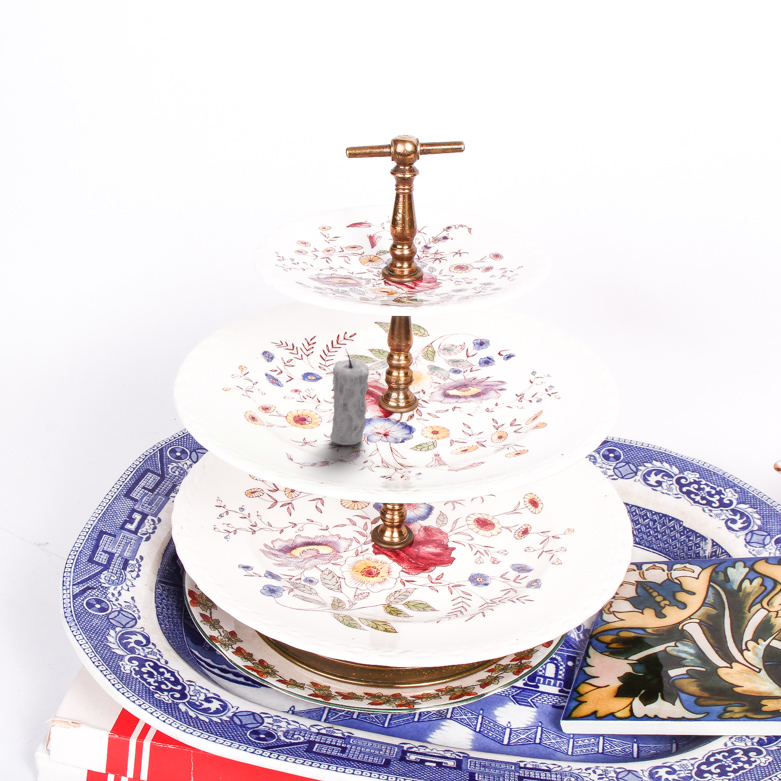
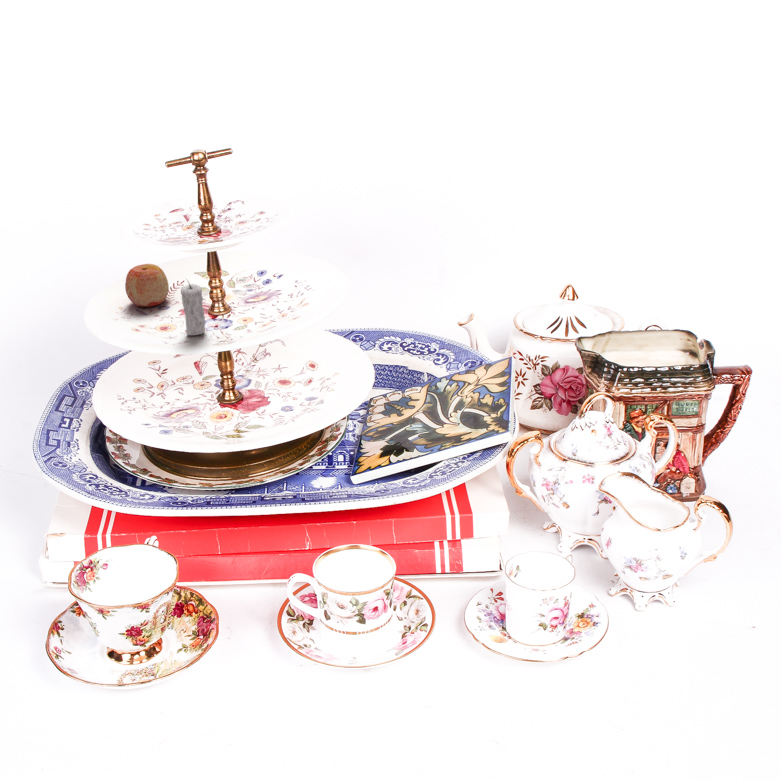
apple: none [257,305,326,374] -> present [125,264,169,307]

